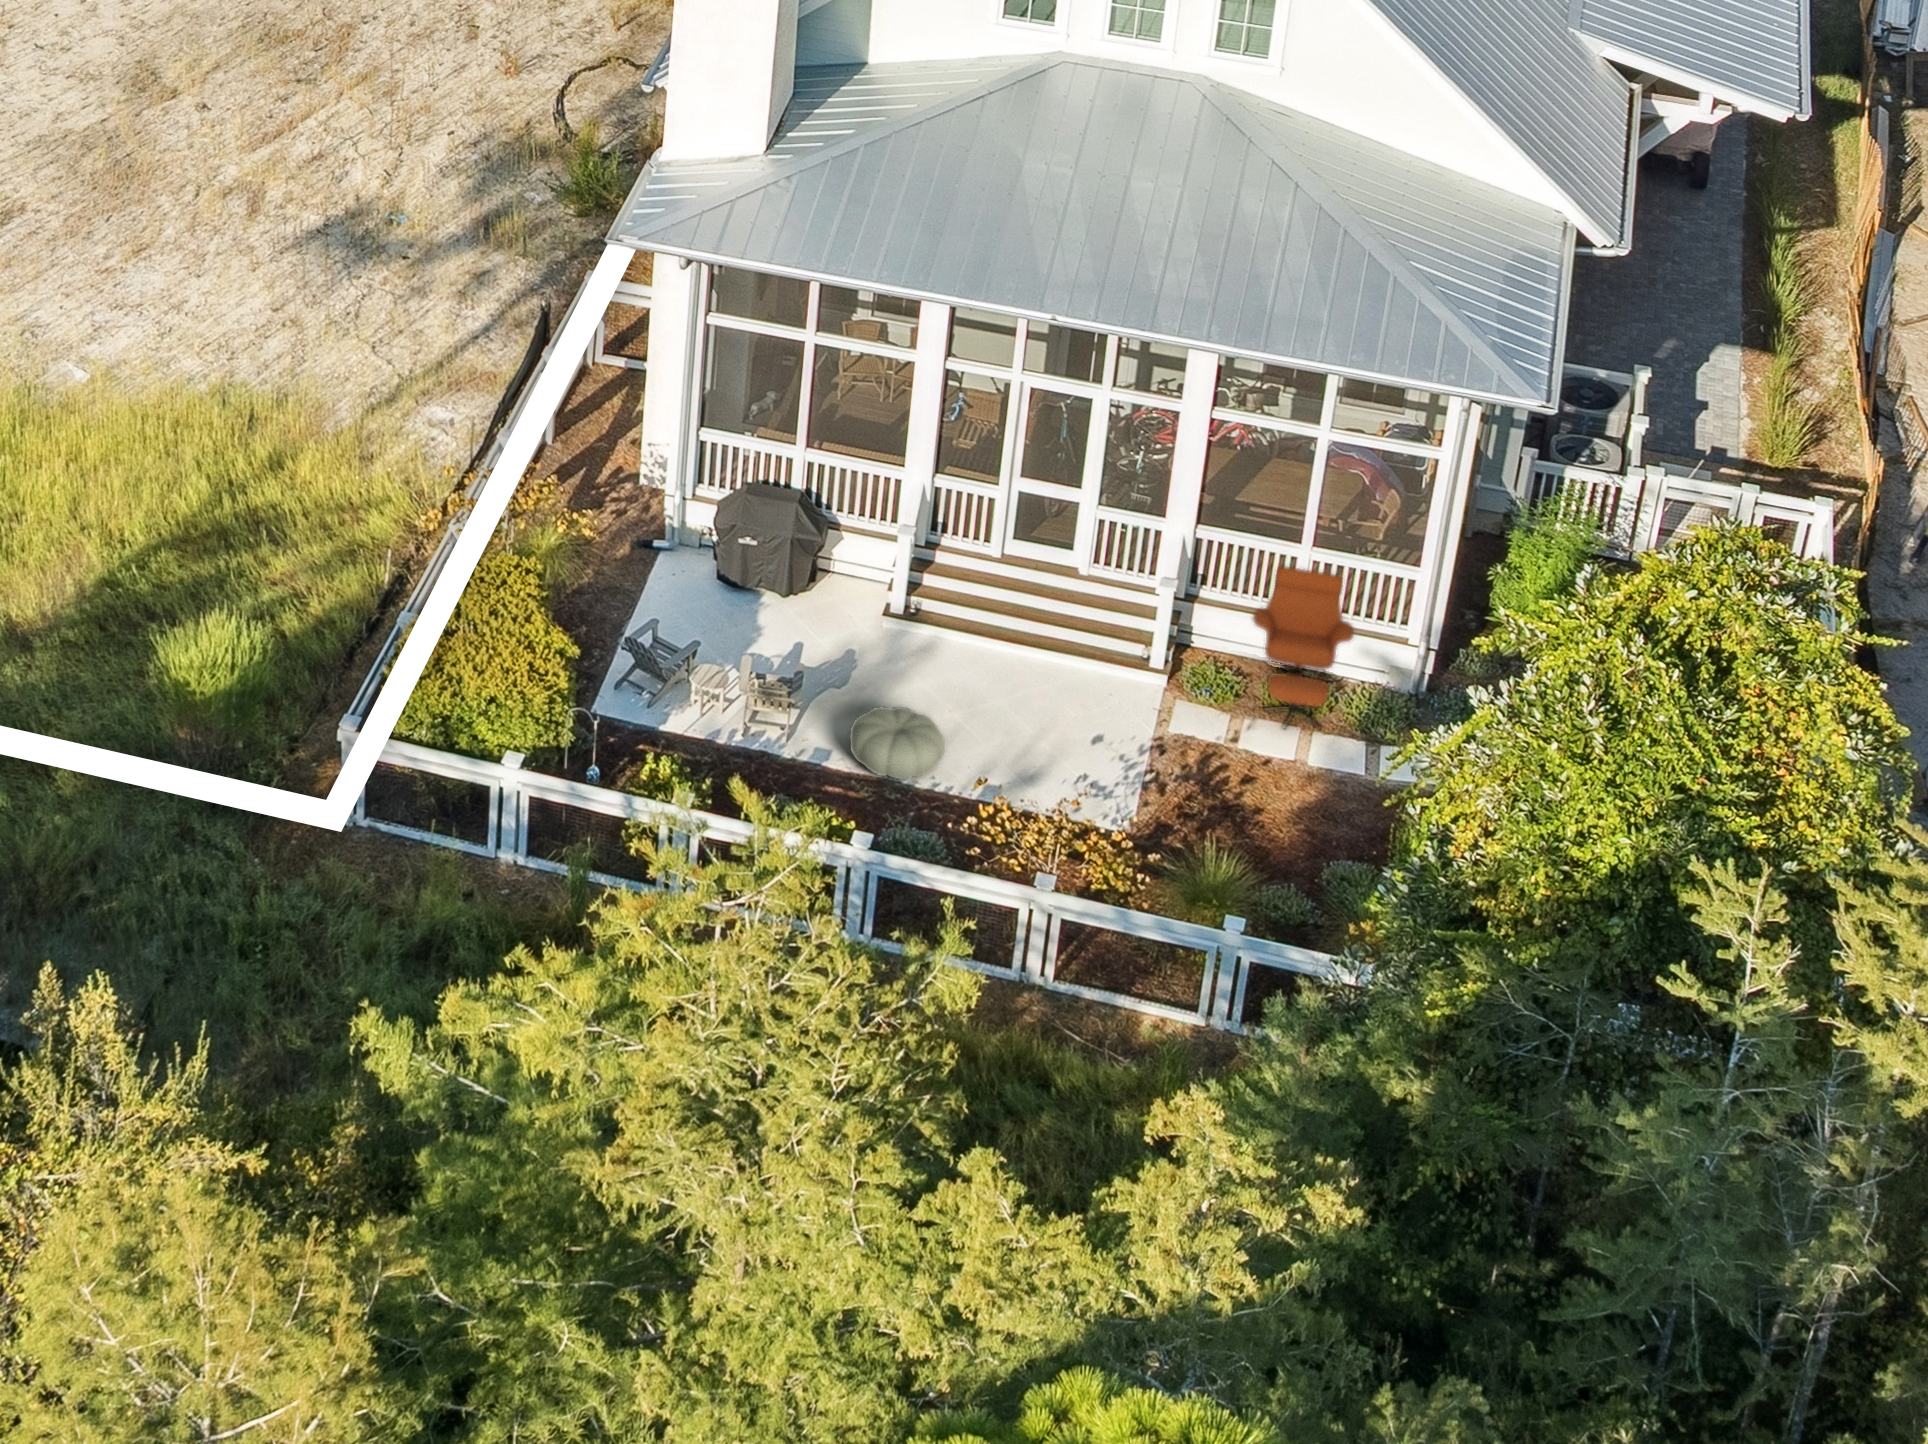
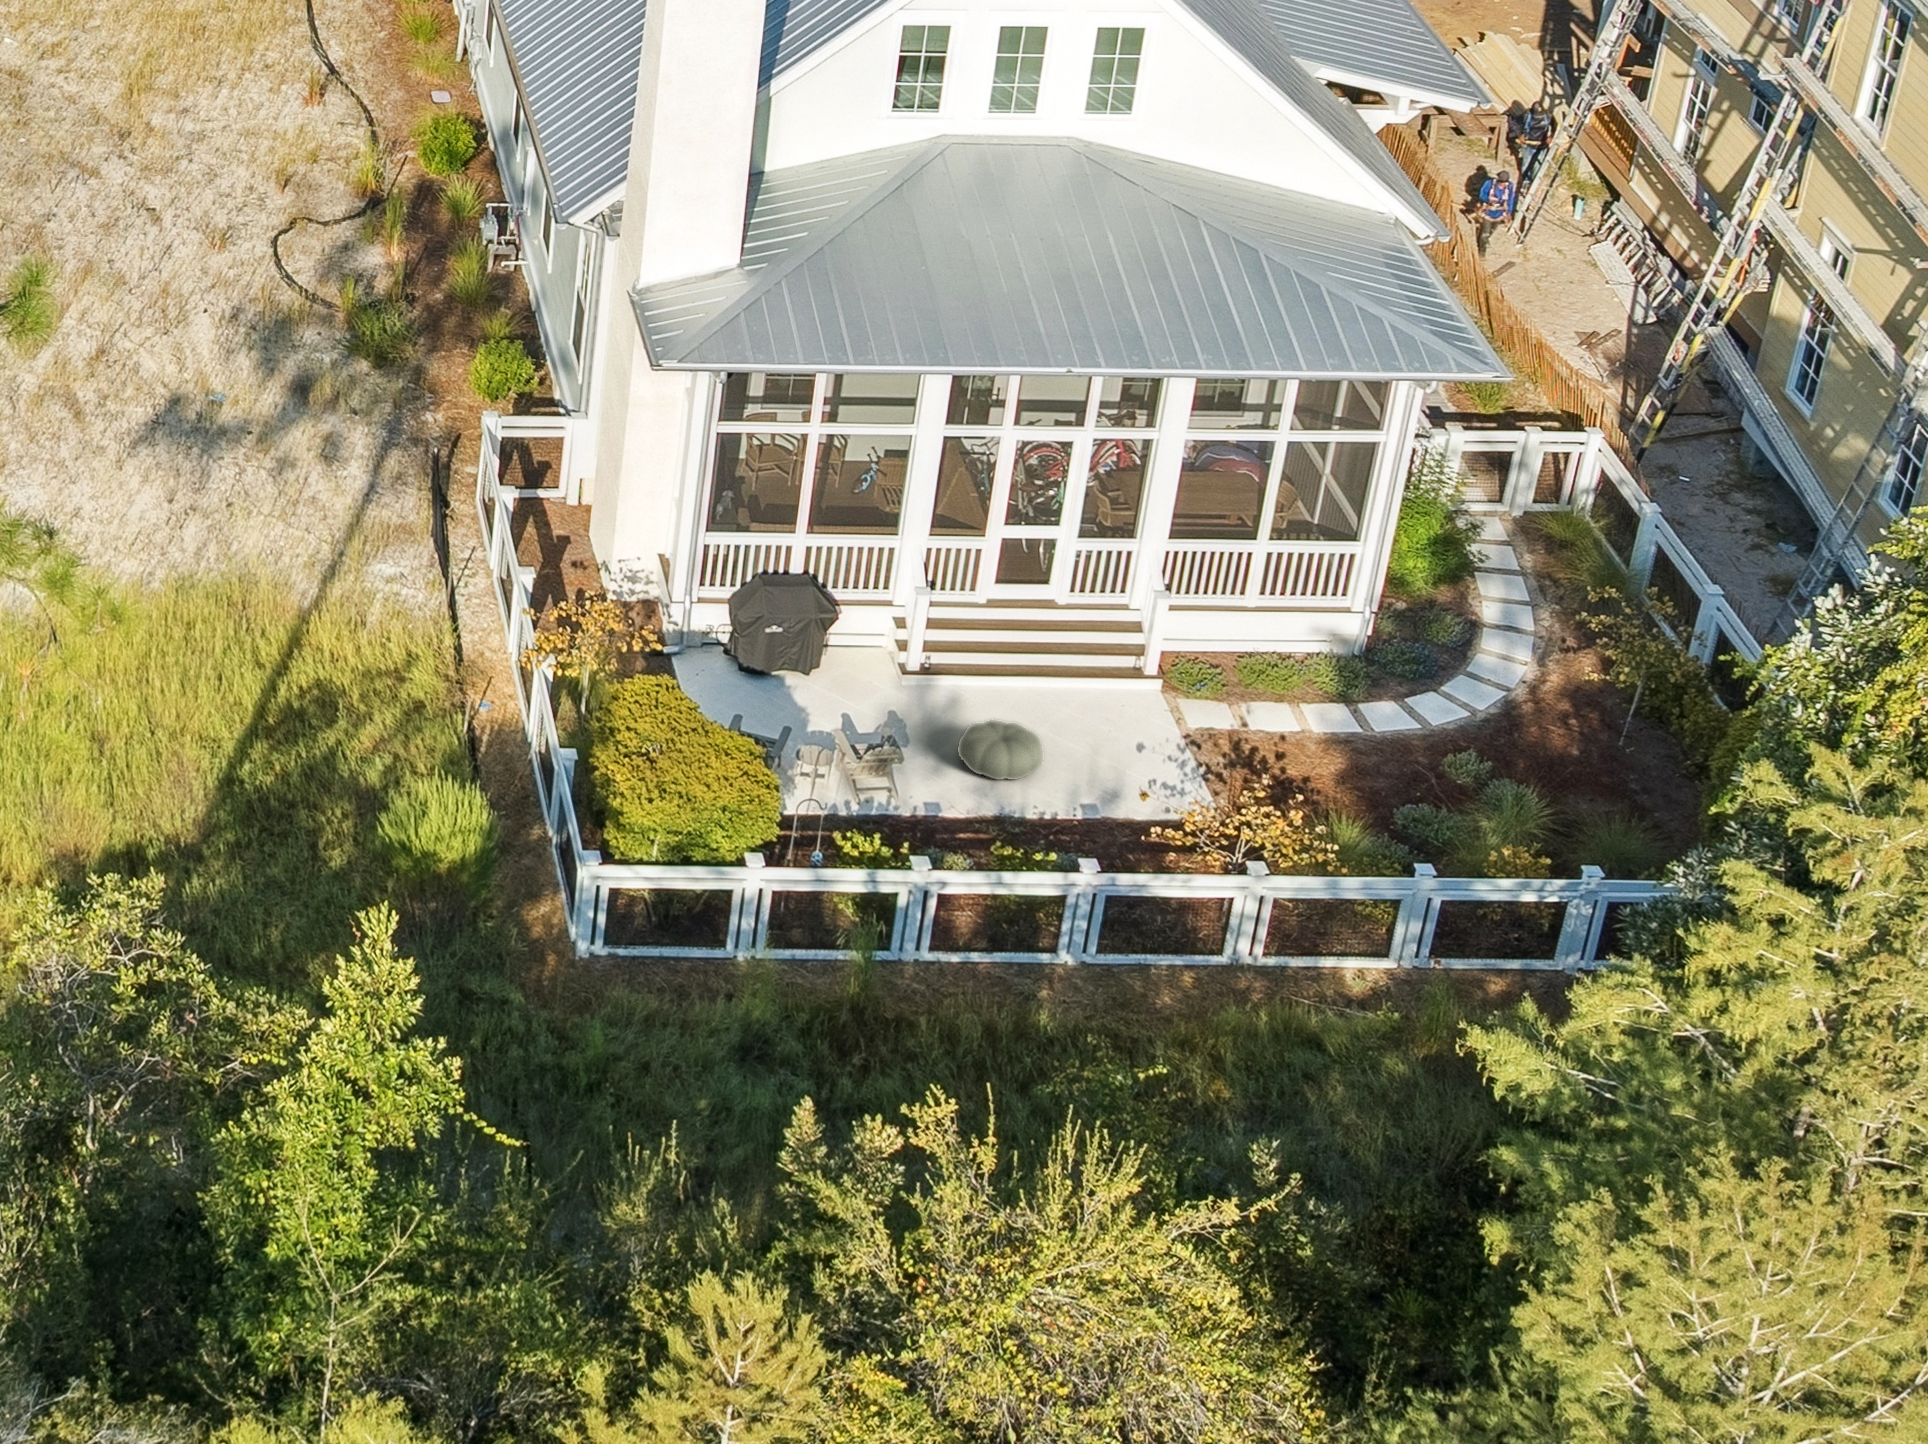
lounge chair: present [1253,566,1354,728] -> none [1193,550,1284,686]

